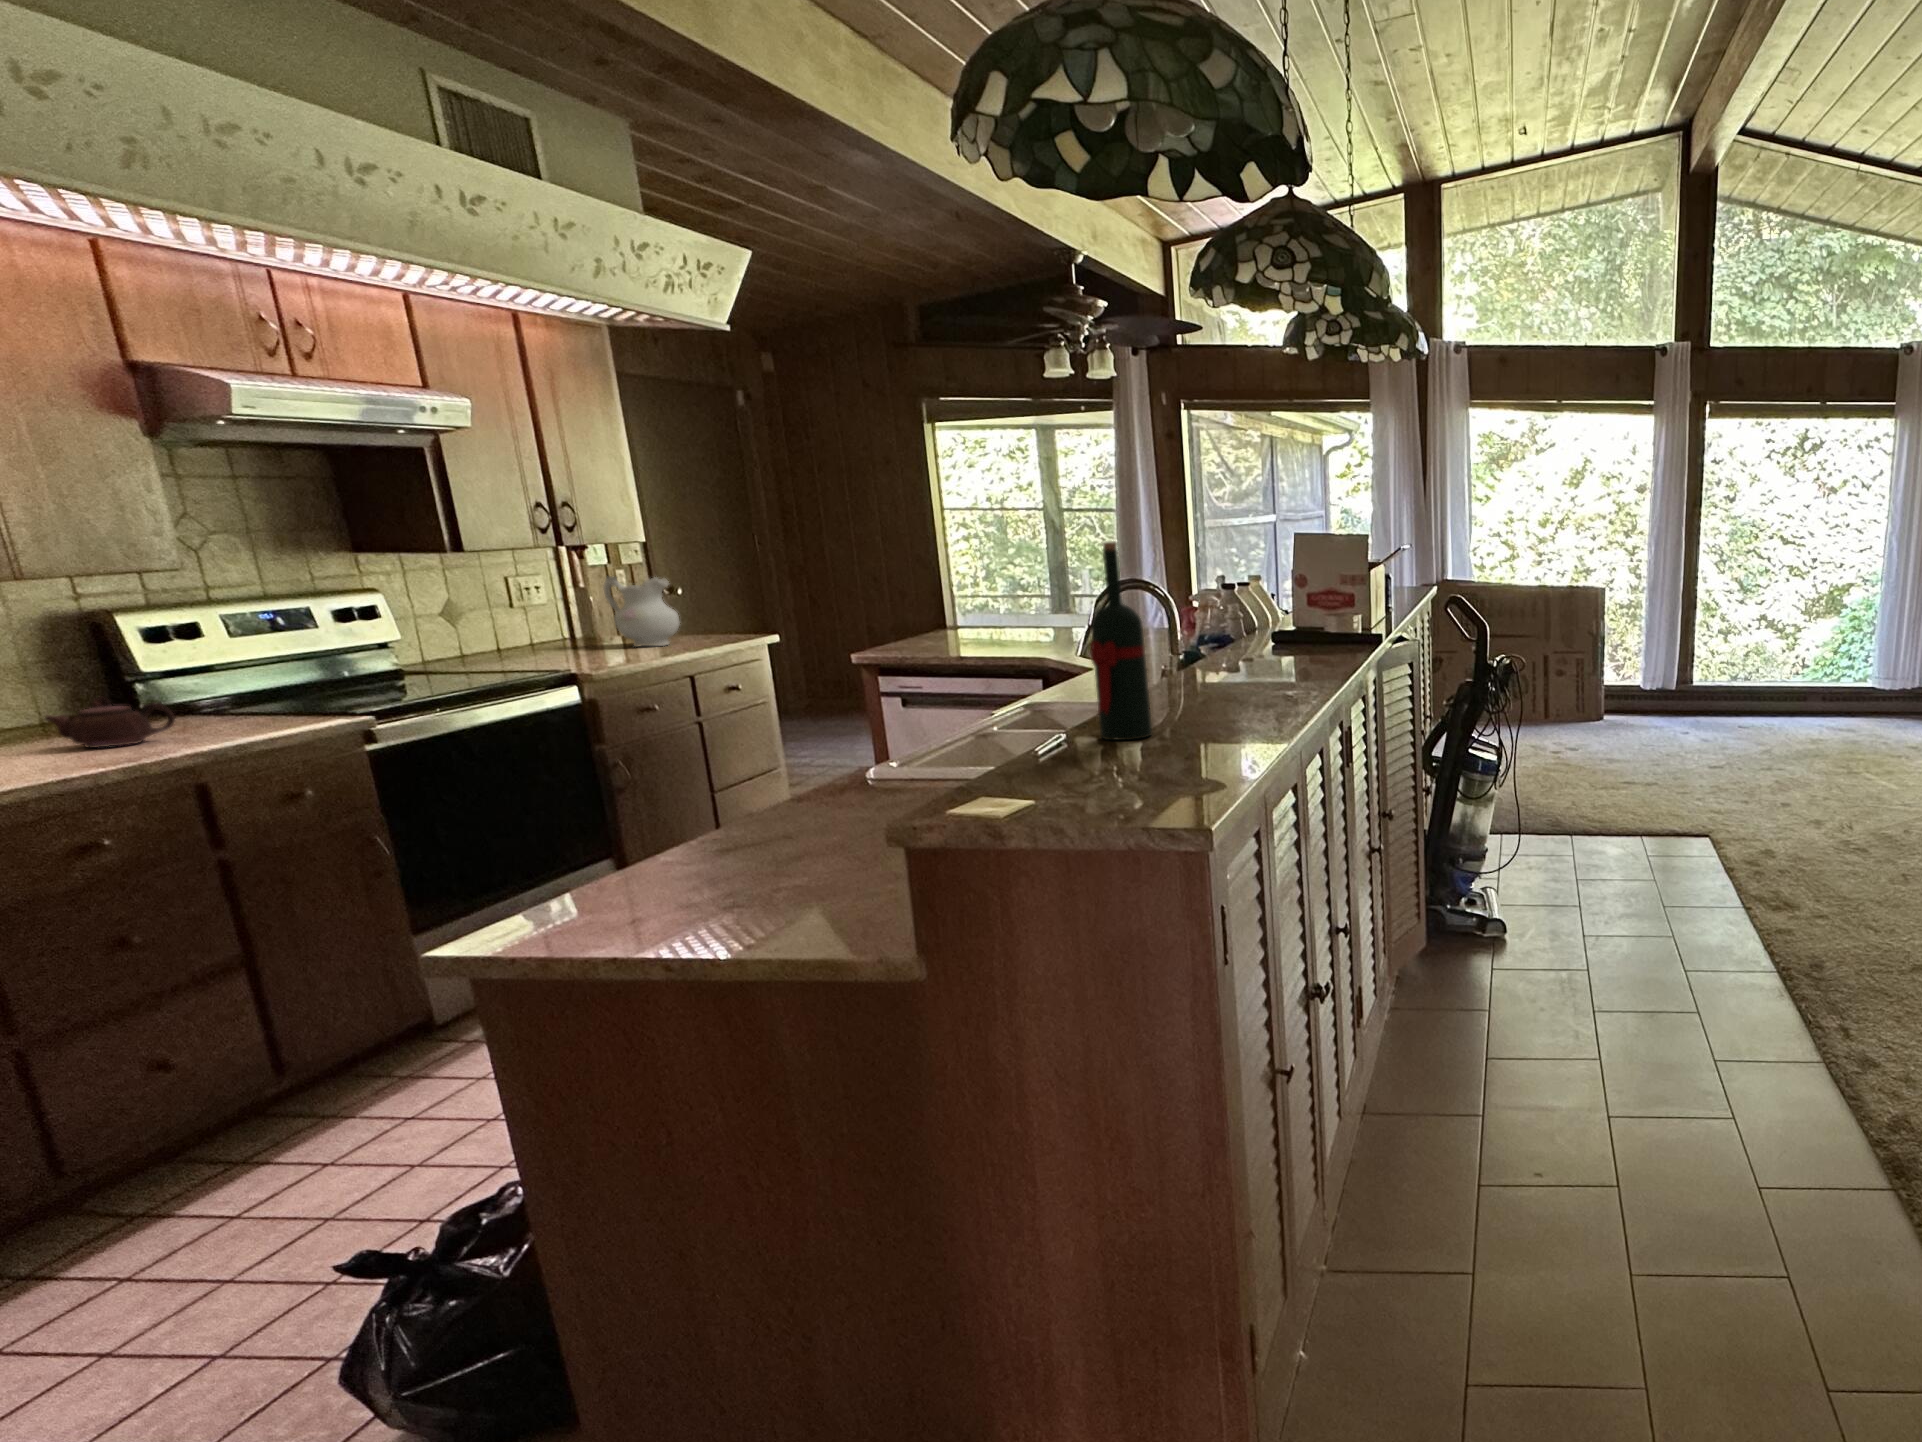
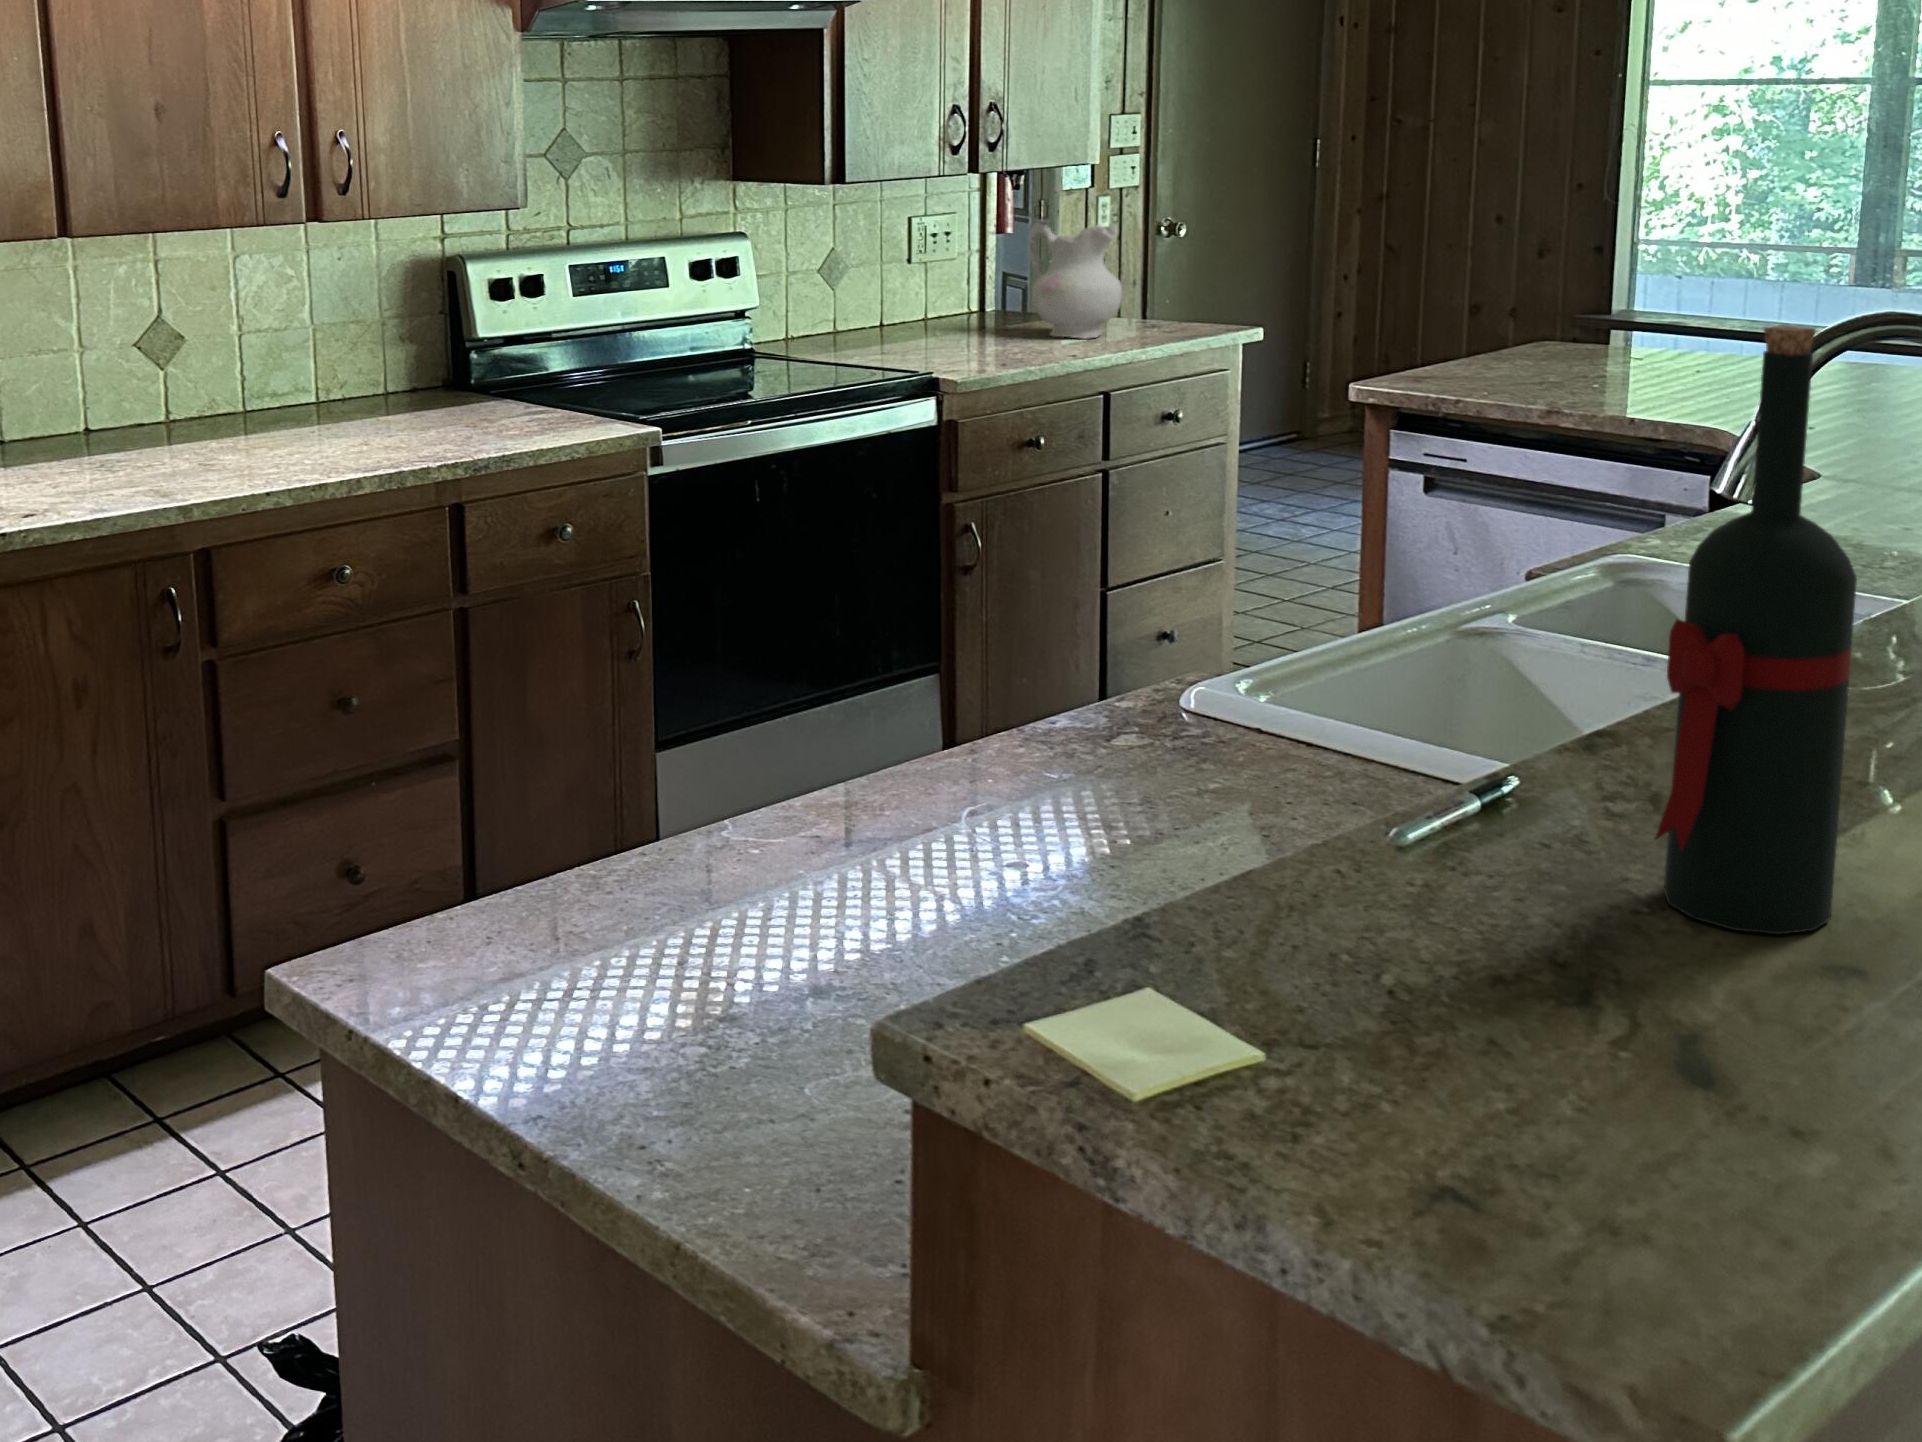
teapot: present [45,696,175,748] -> none [329,382,445,451]

